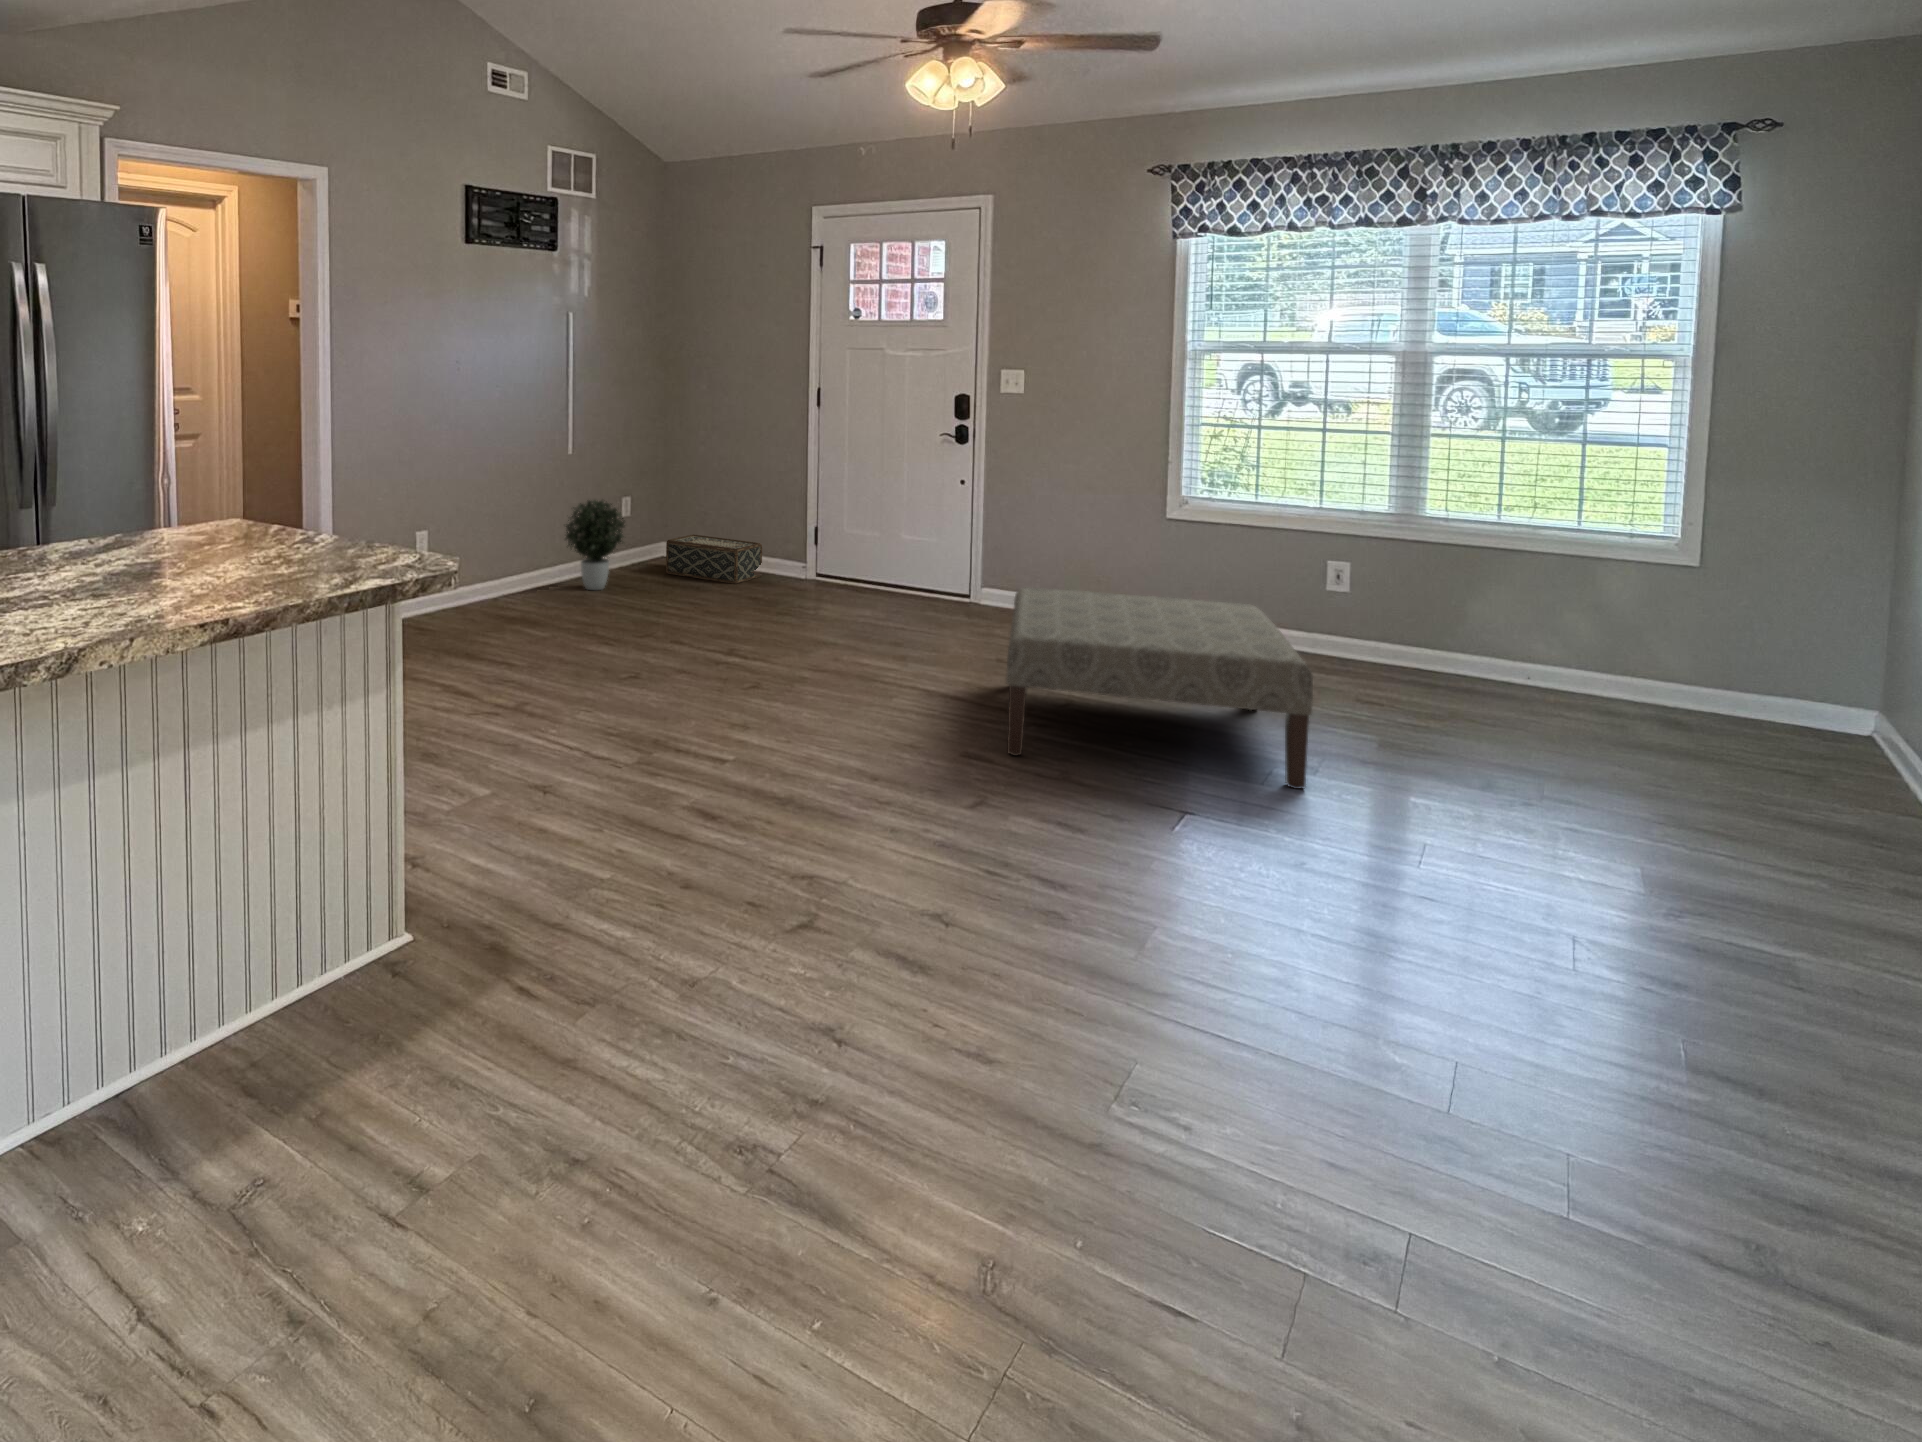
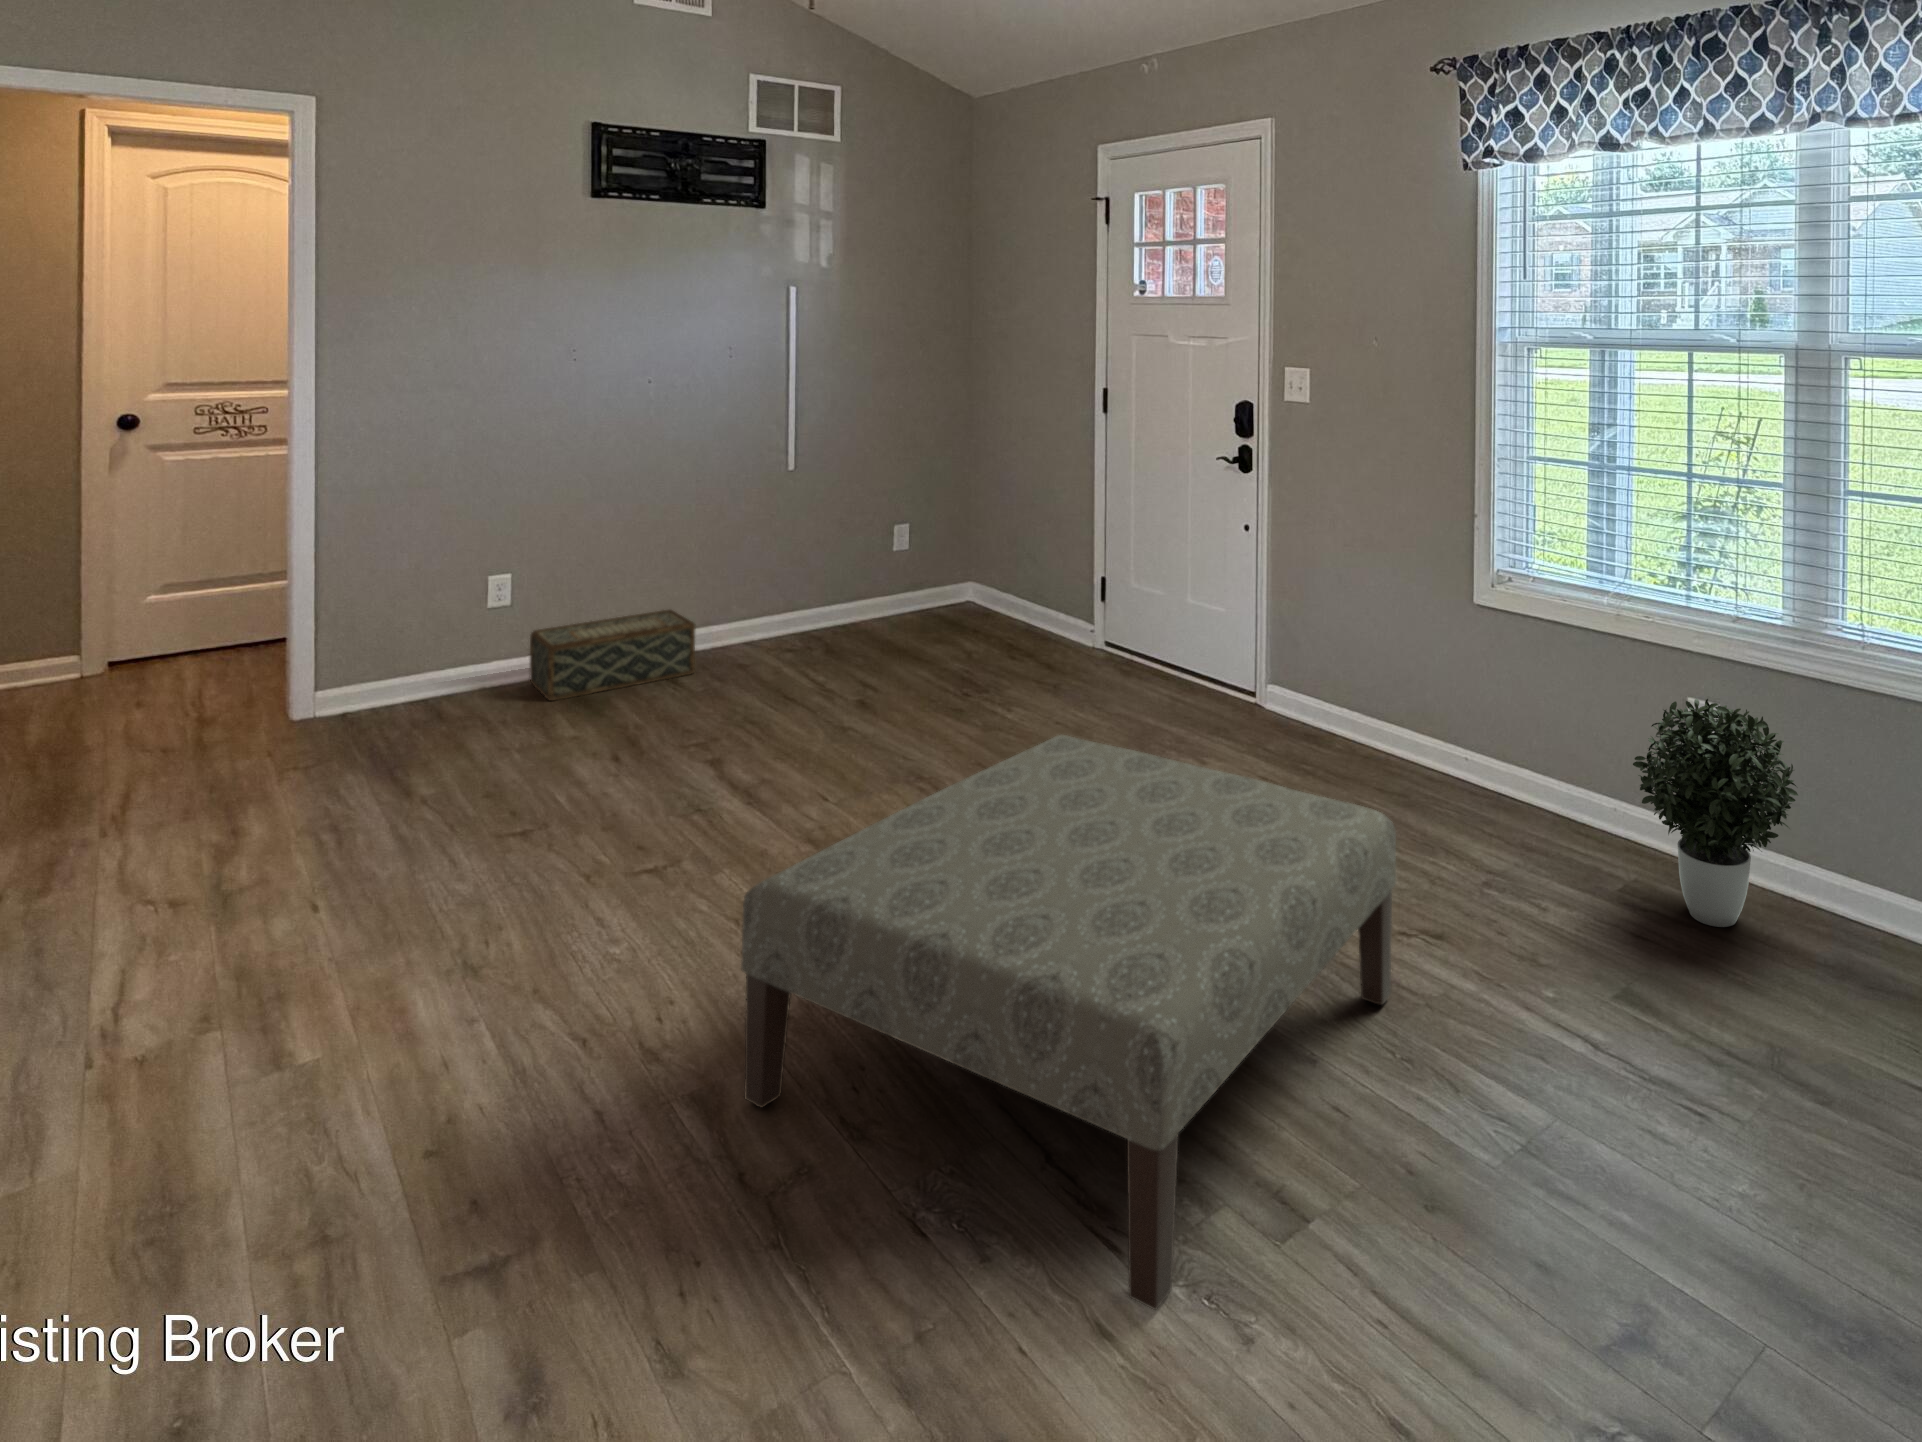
potted plant: present [566,500,624,590] -> present [1633,699,1798,927]
woven basket: present [666,534,762,584] -> present [530,610,695,701]

